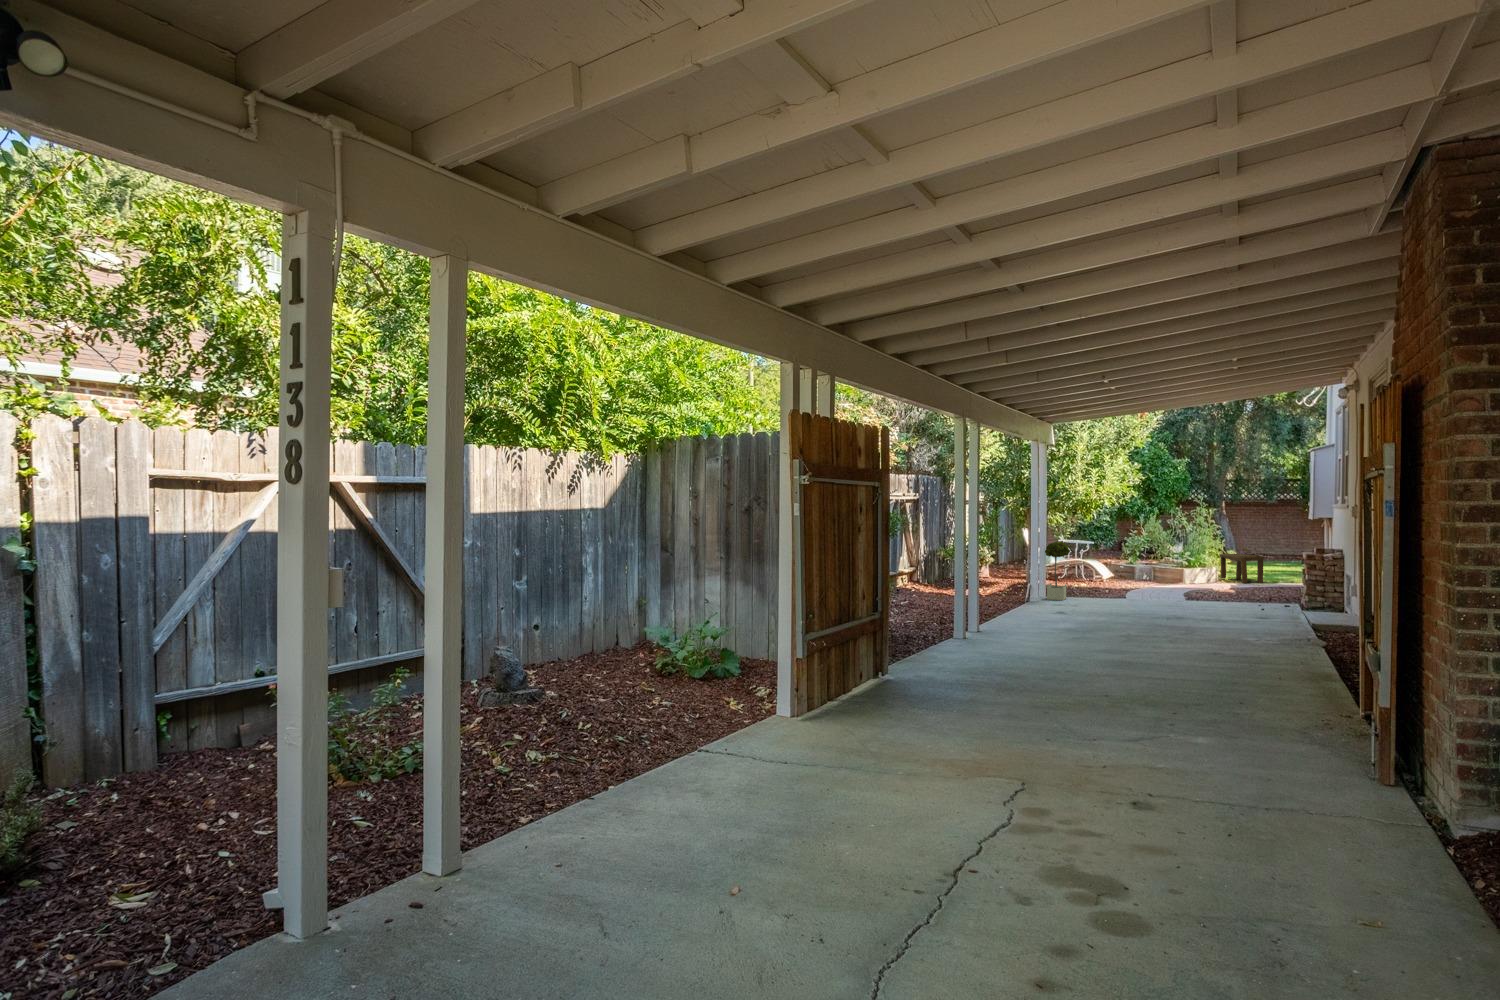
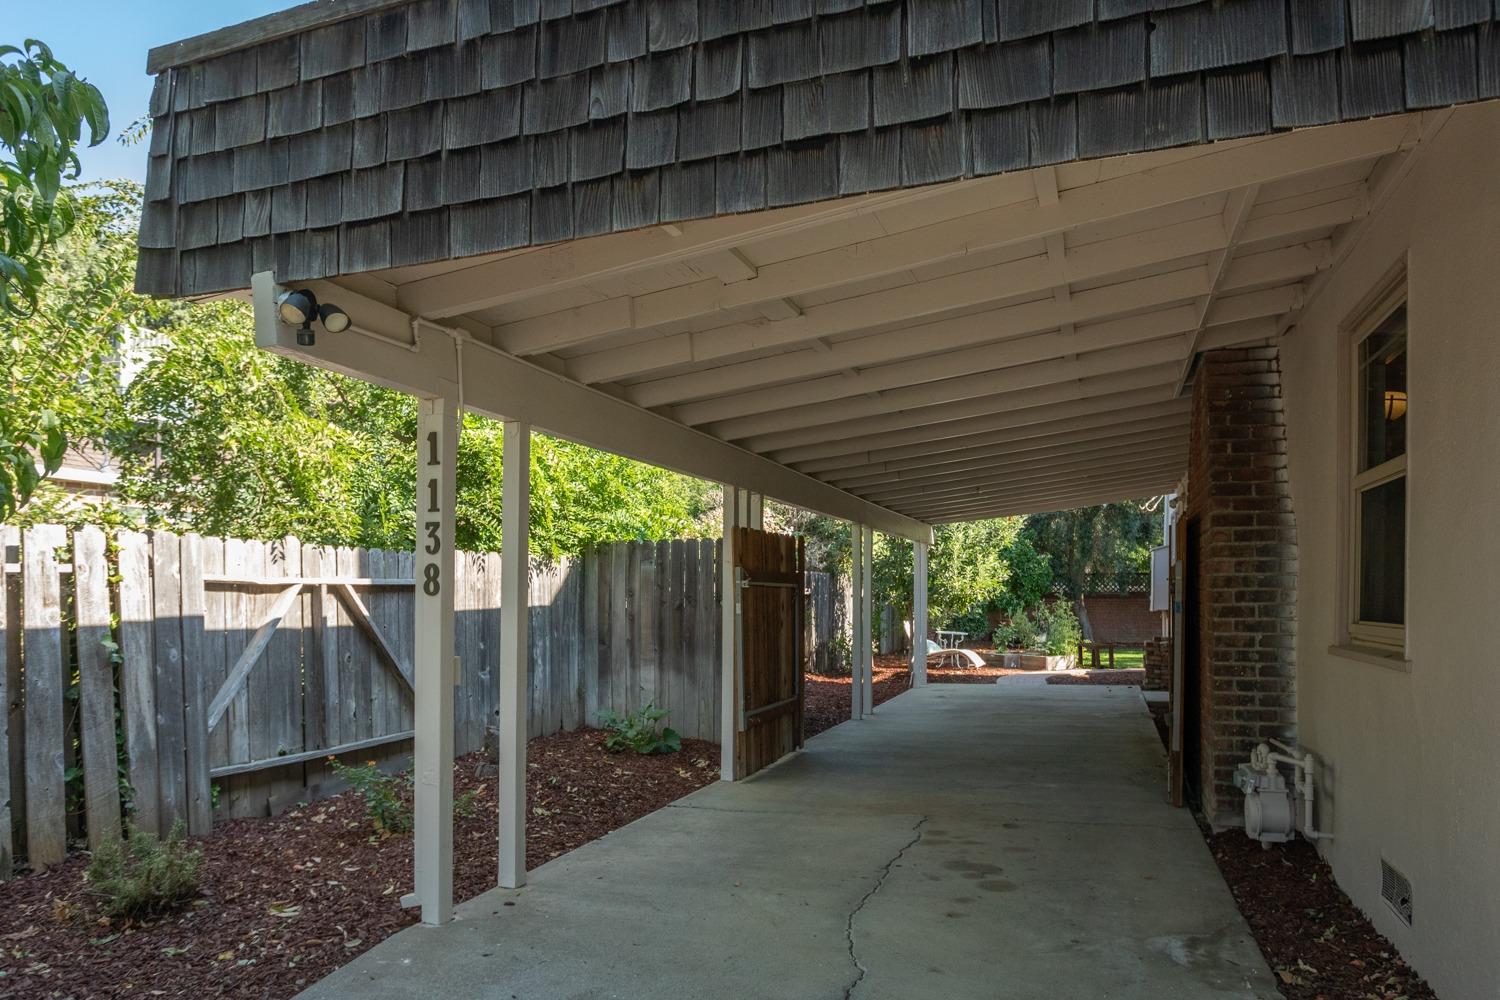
potted tree: present [1045,541,1070,600] -> none [928,632,950,686]

